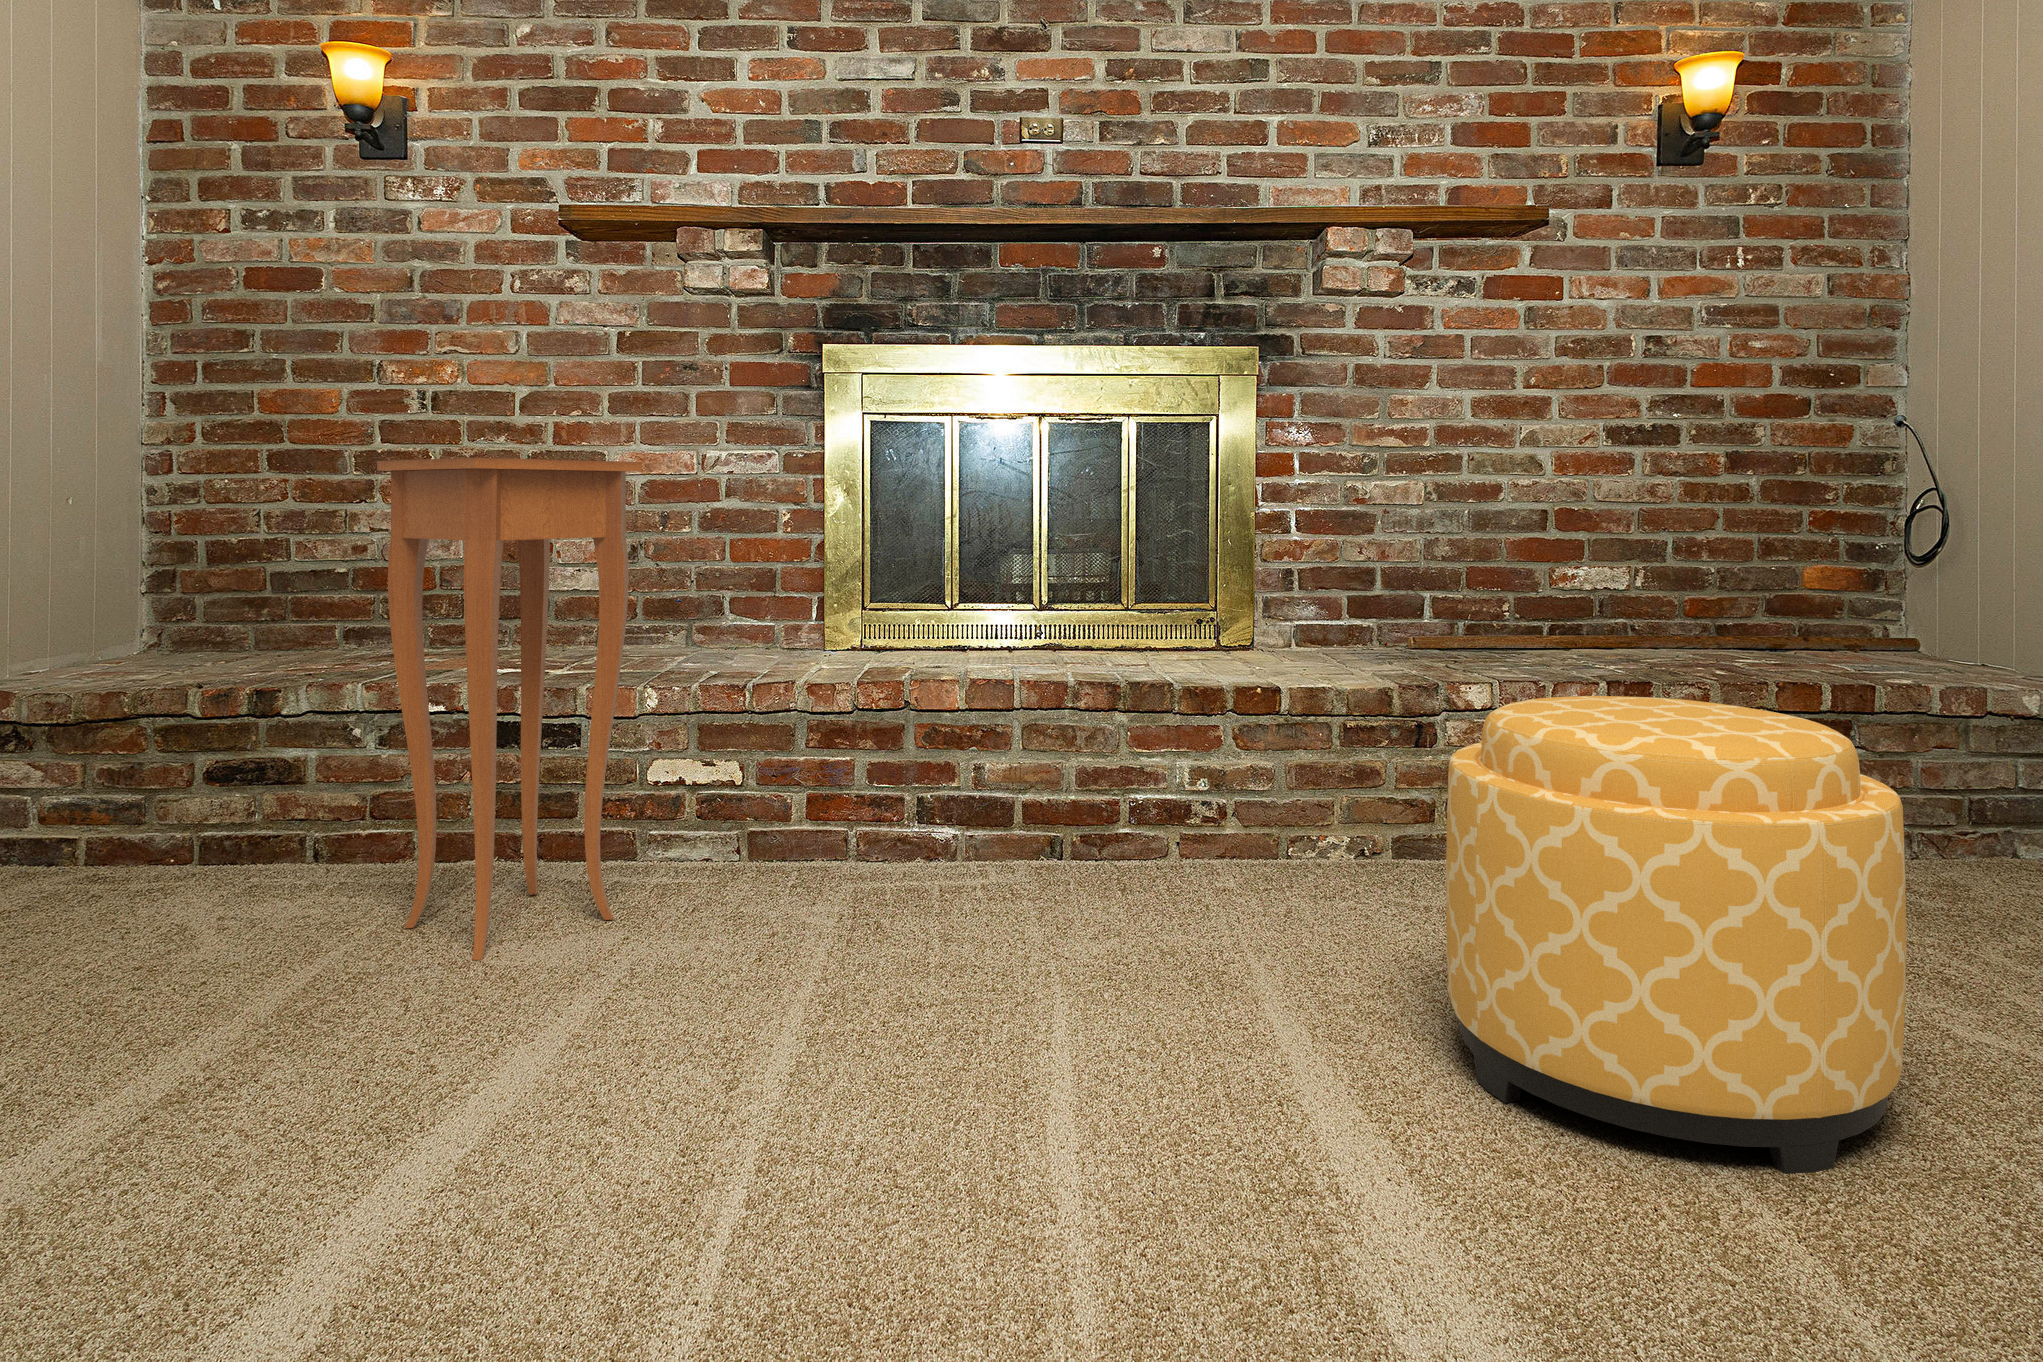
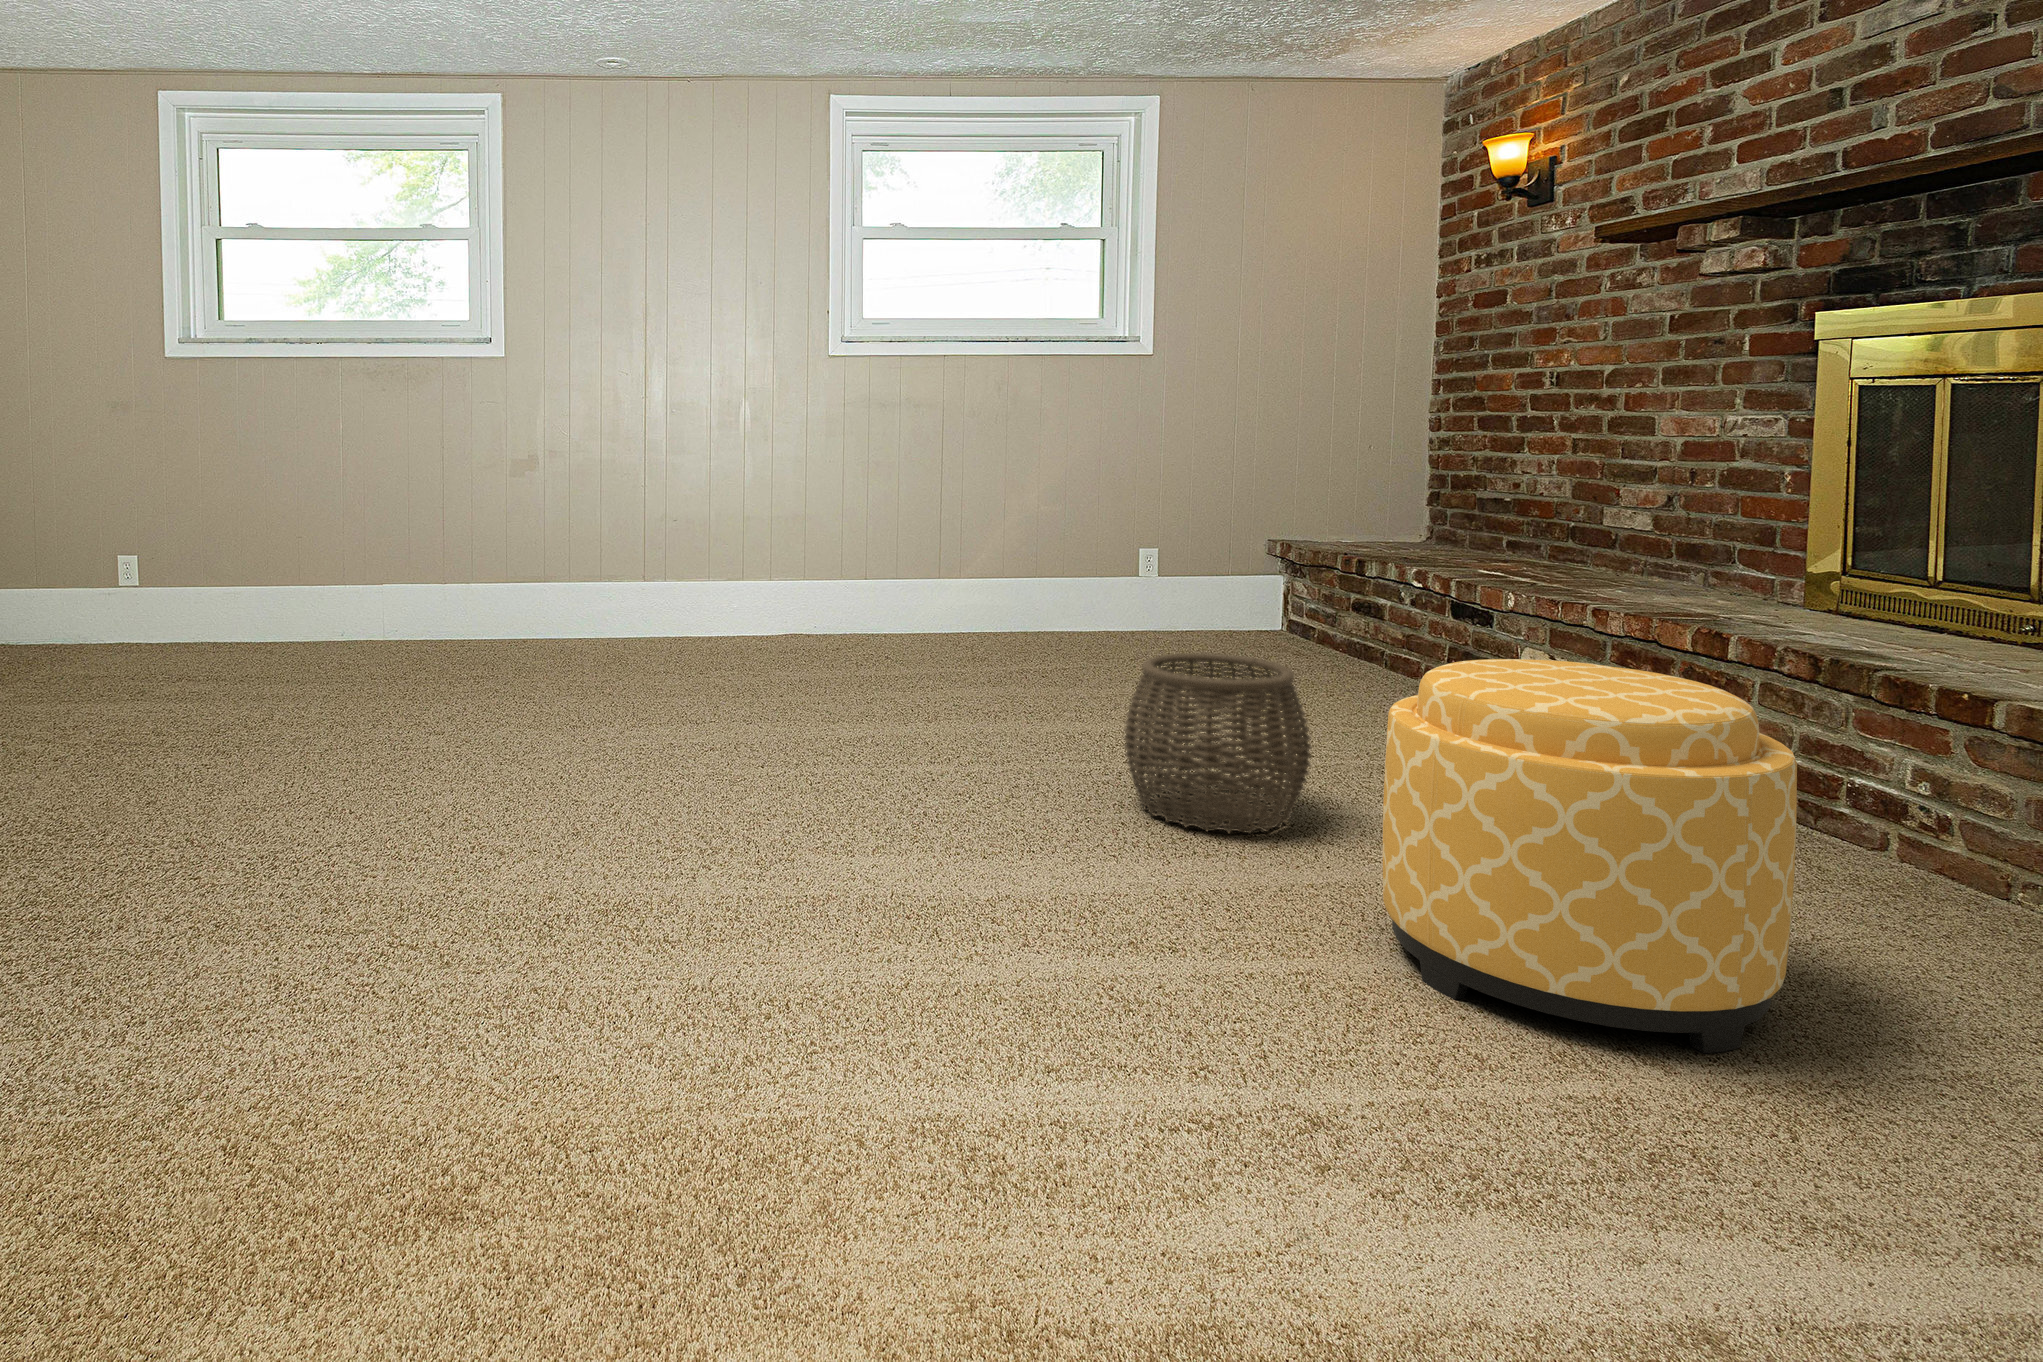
side table: present [377,458,642,960] -> none [1293,435,1430,723]
woven basket: none [895,837,1242,1239] -> present [1124,653,1311,833]

